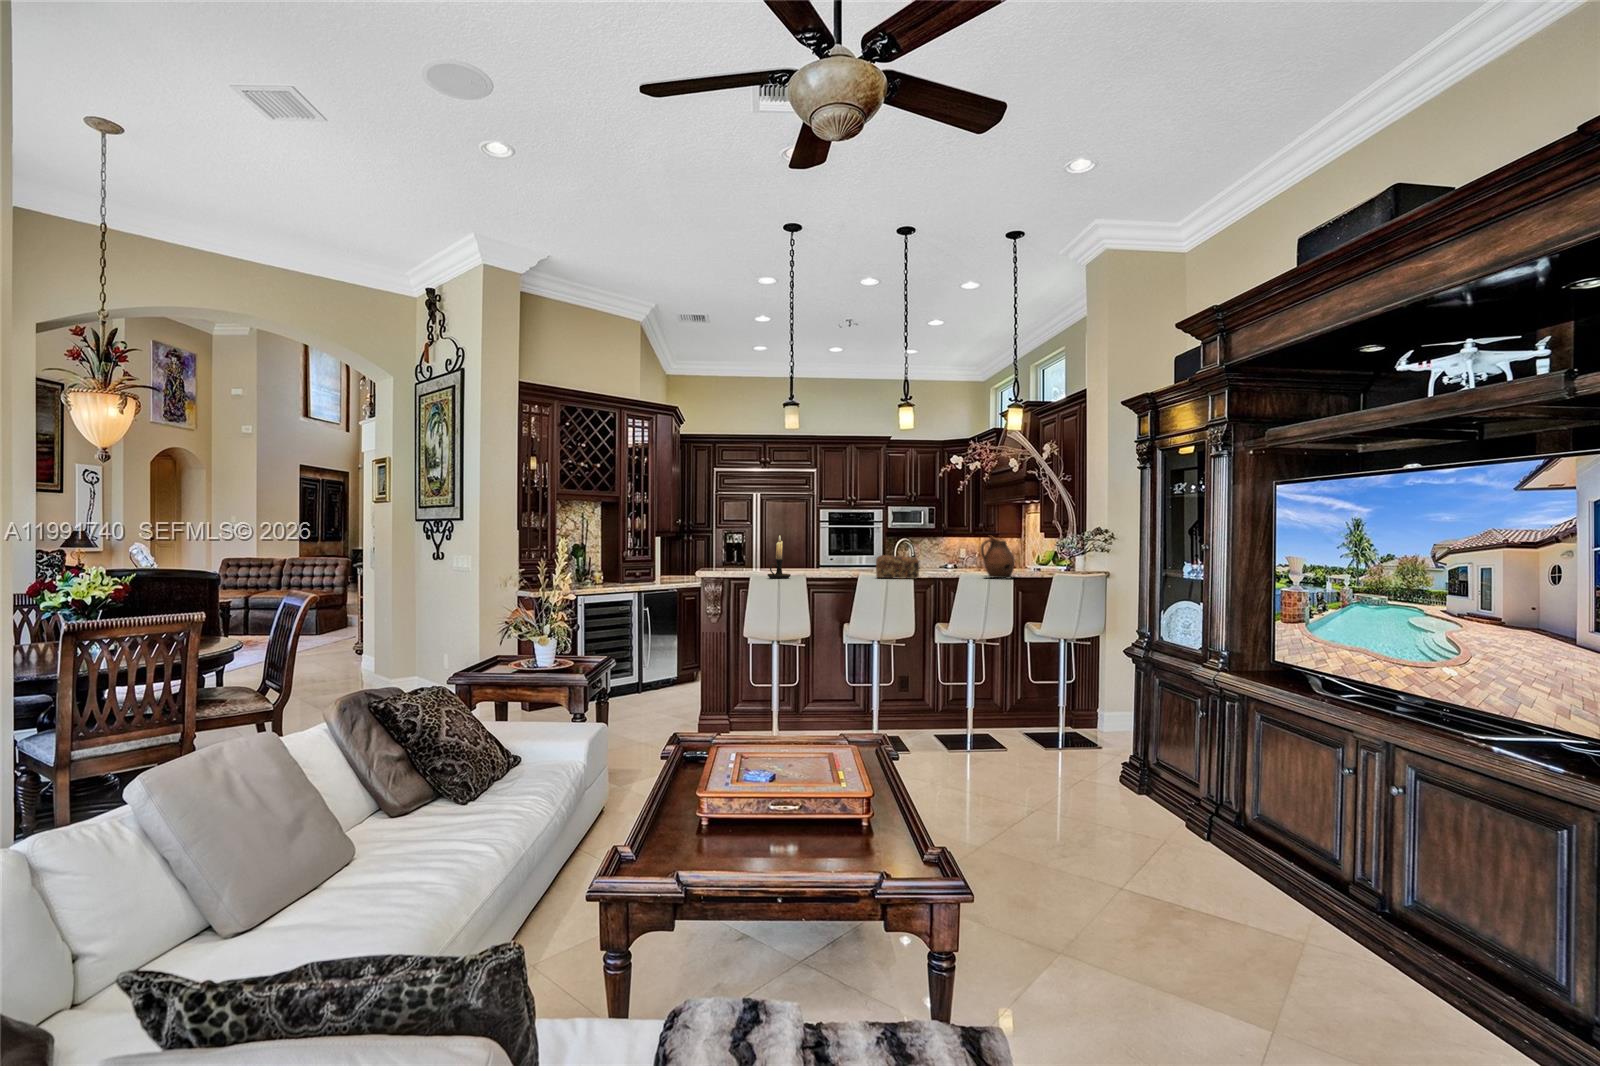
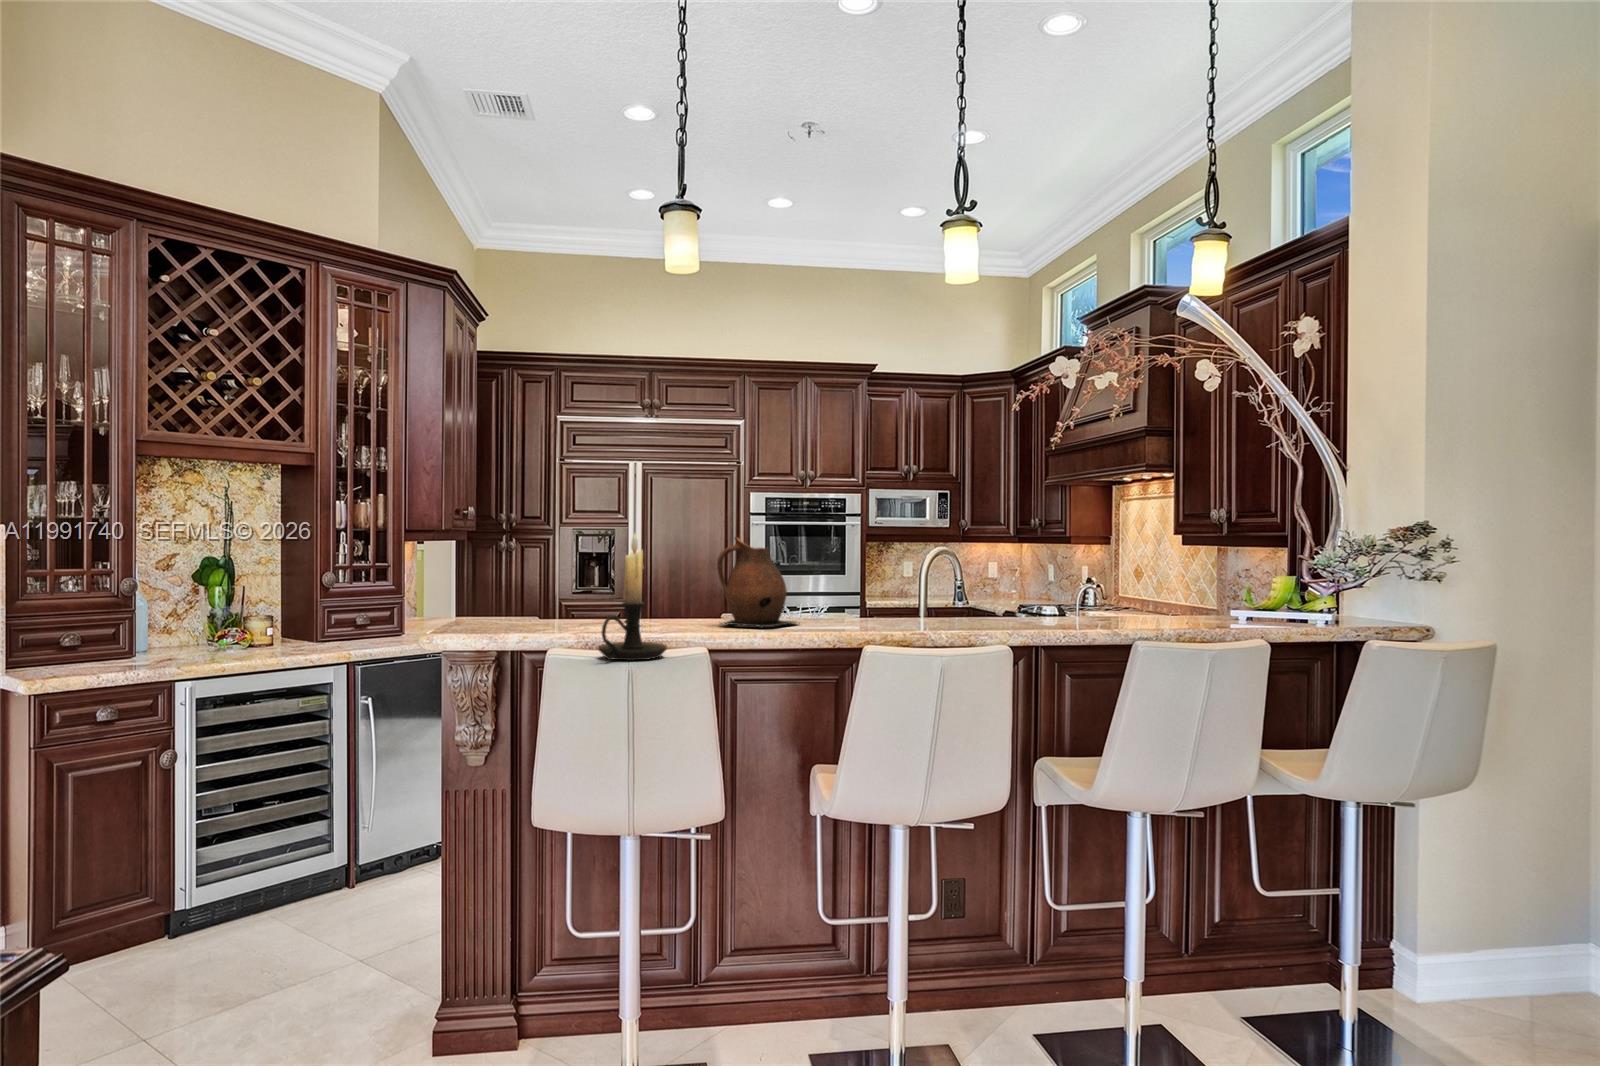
ceramic pitcher: present [981,536,1018,578] -> present [717,537,796,628]
bread loaf: present [876,555,919,579] -> none [905,589,1029,655]

